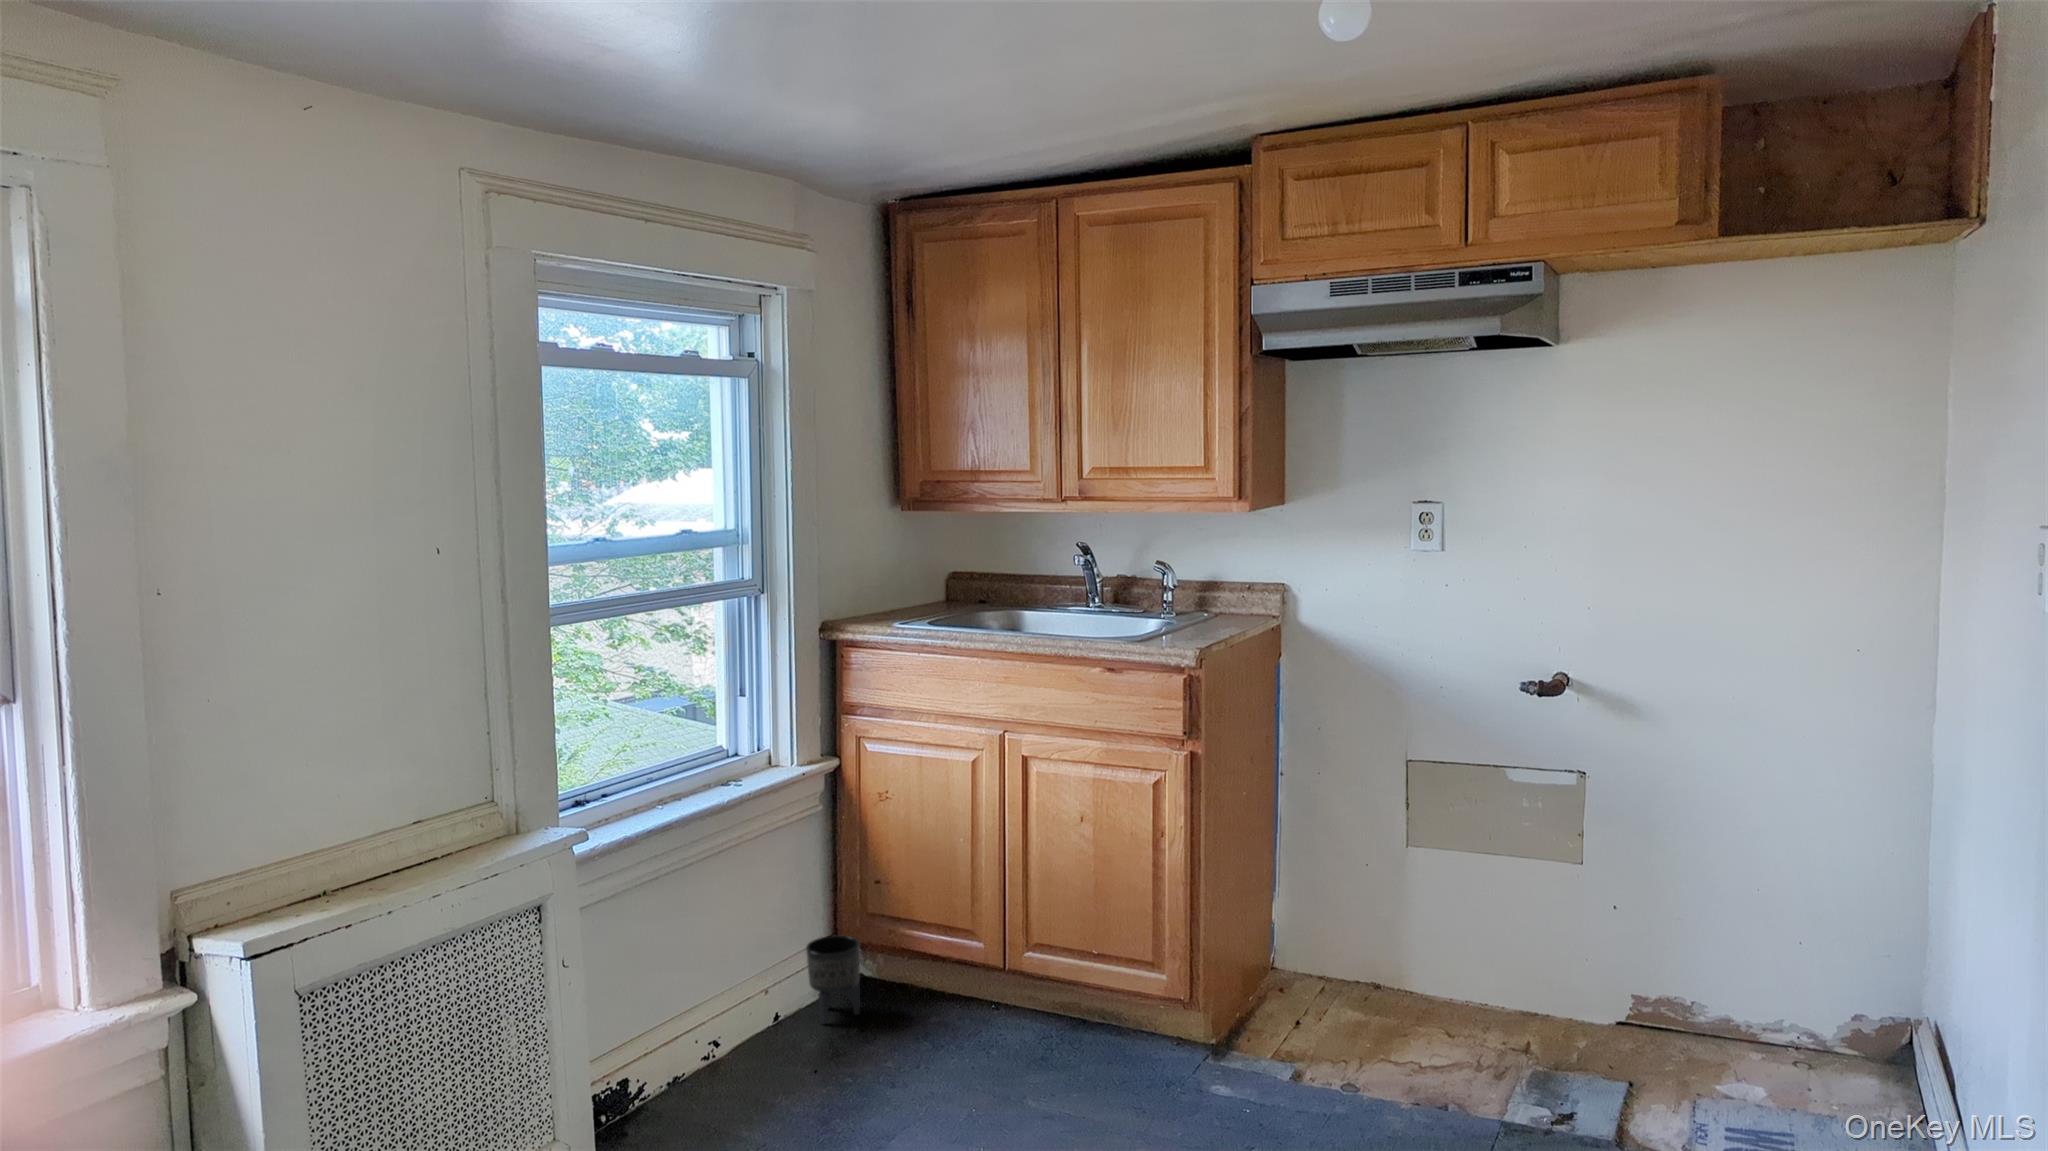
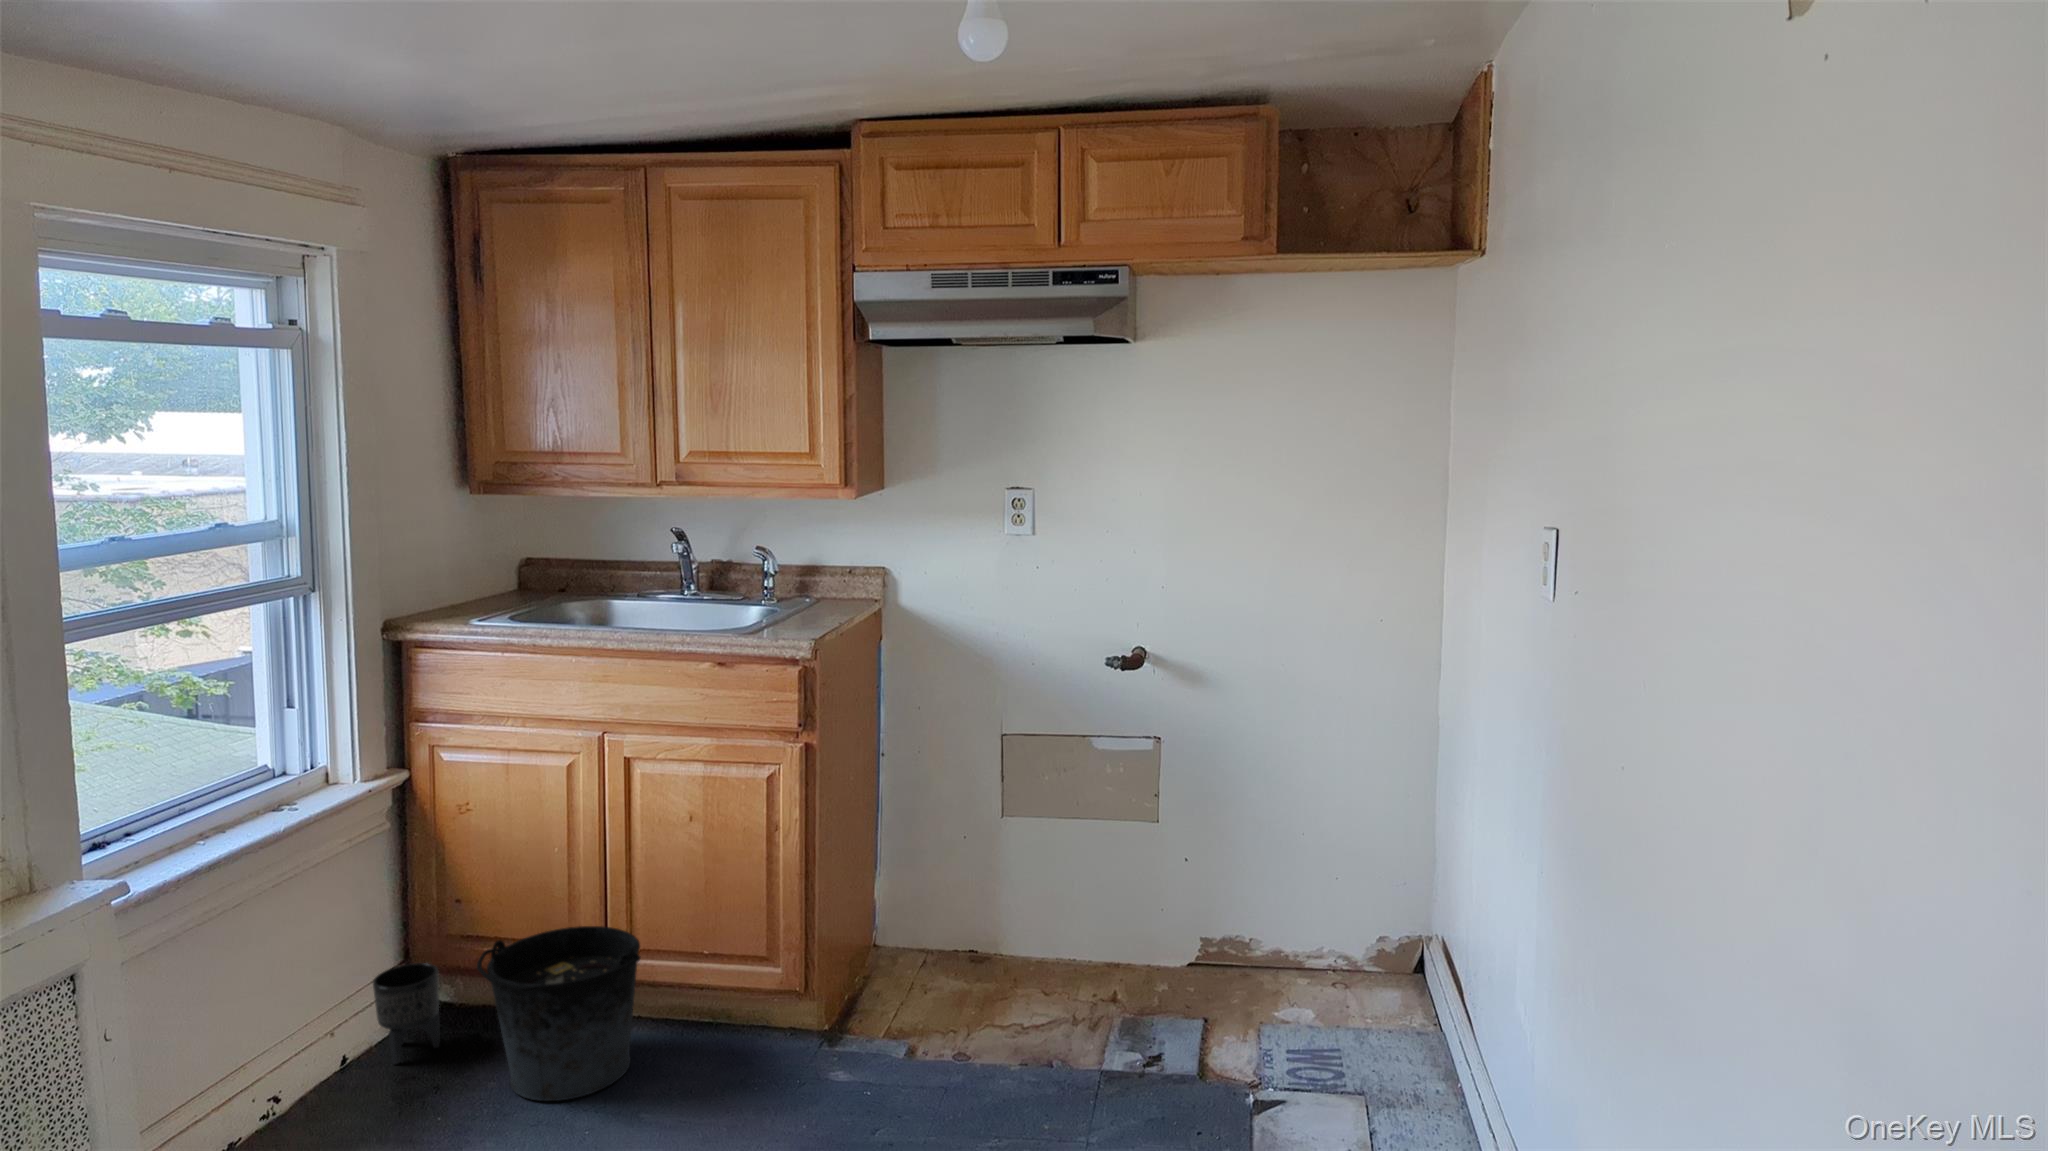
bucket: none [893,916,1037,1073] -> present [477,926,641,1101]

